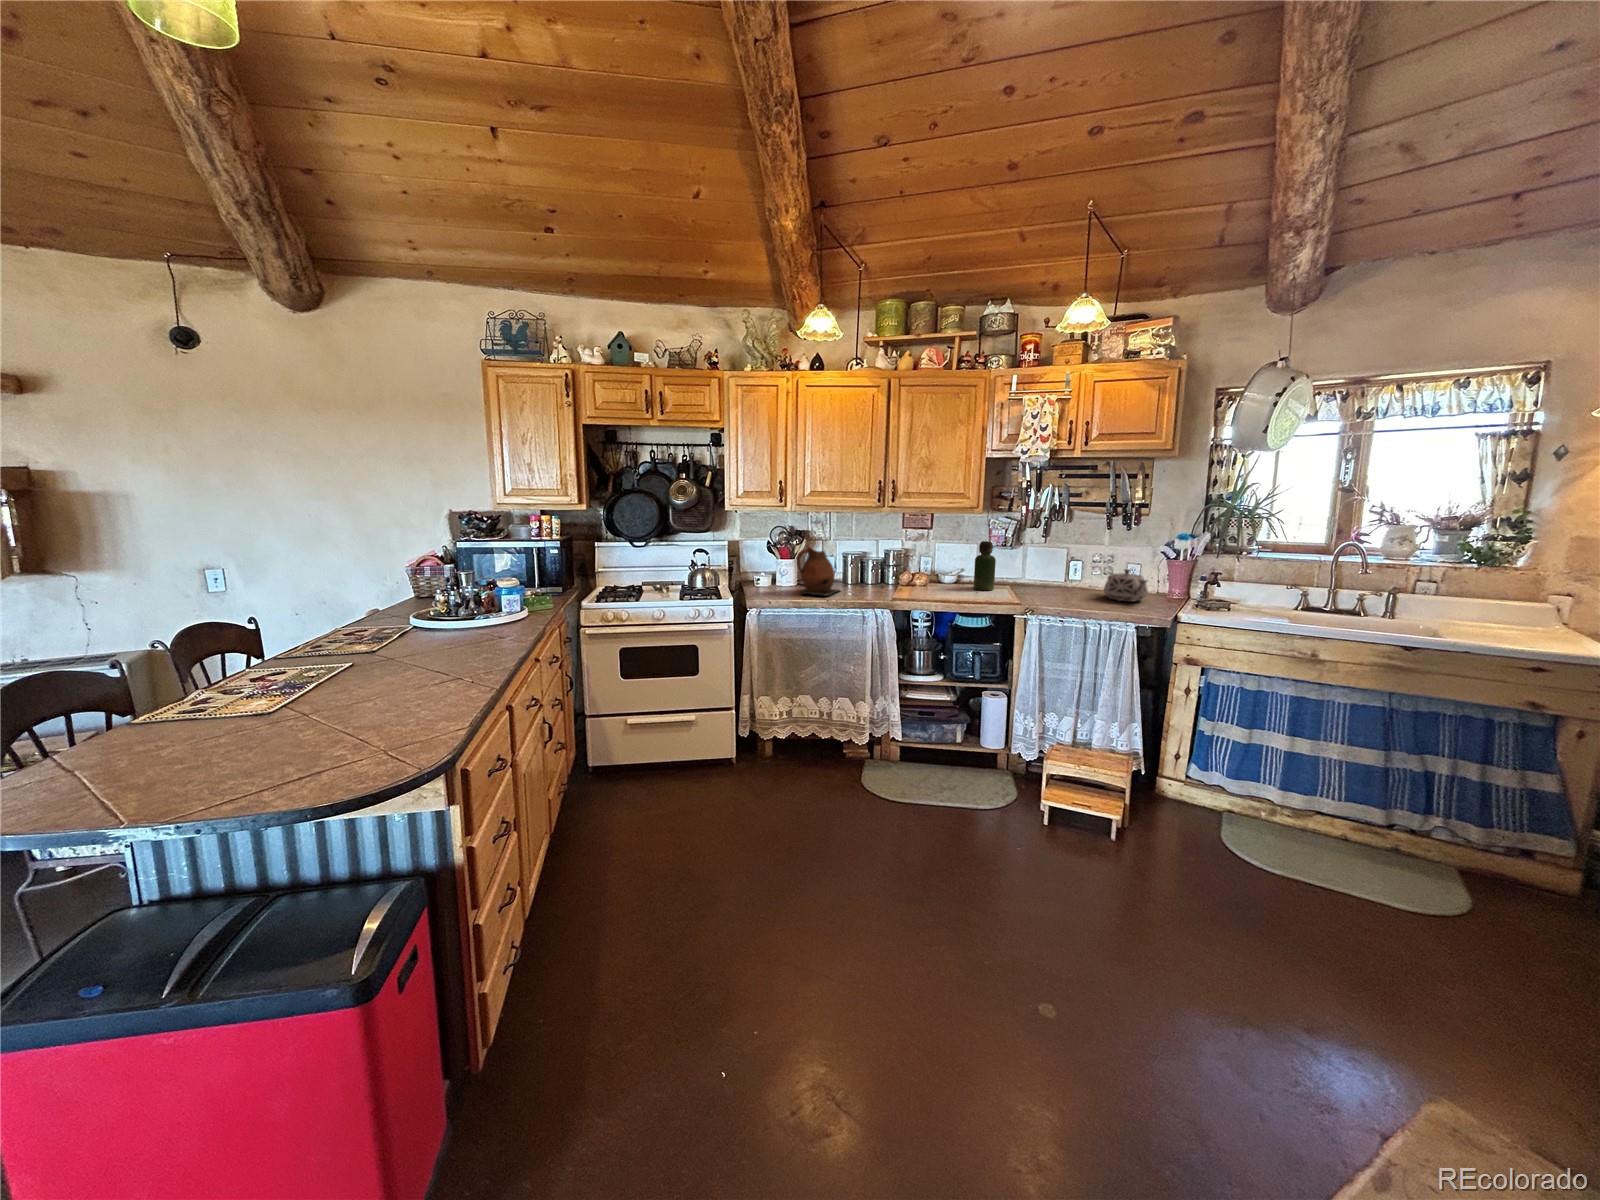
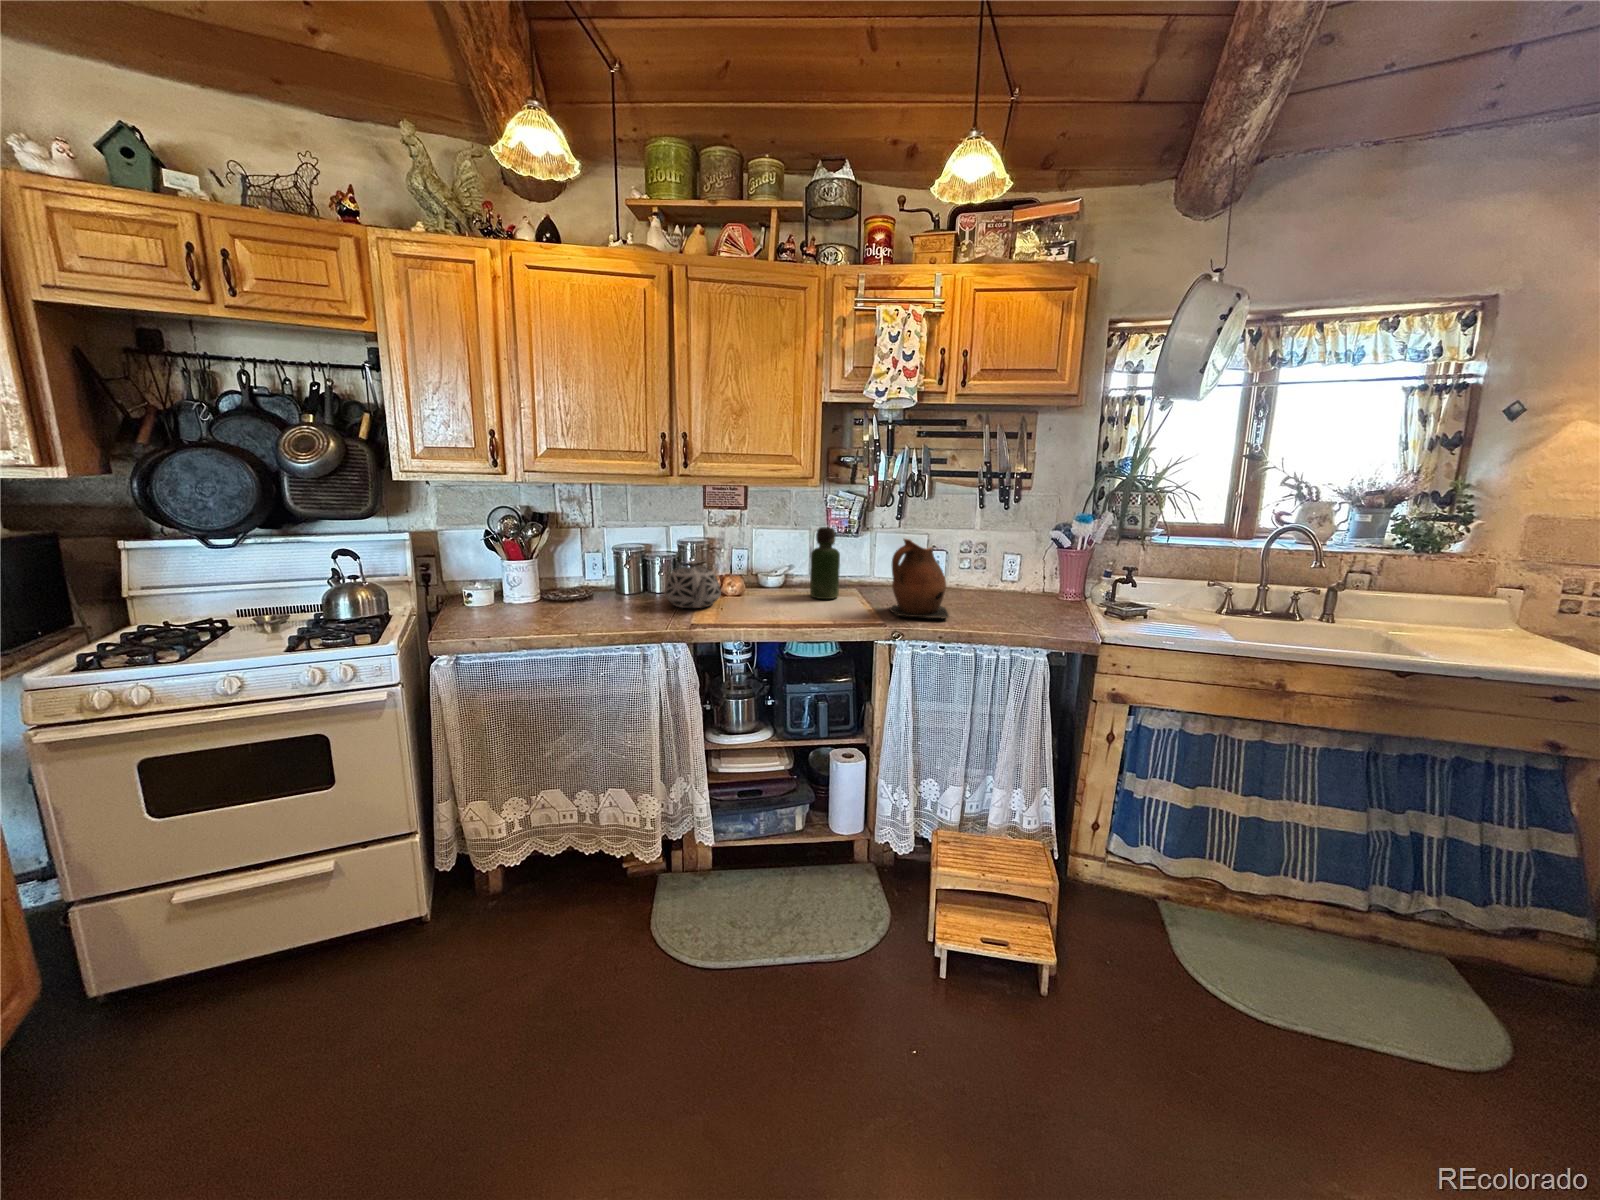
ceramic pitcher: present [797,545,839,596] -> present [889,539,949,619]
teapot: present [1104,569,1148,601] -> present [664,561,721,608]

